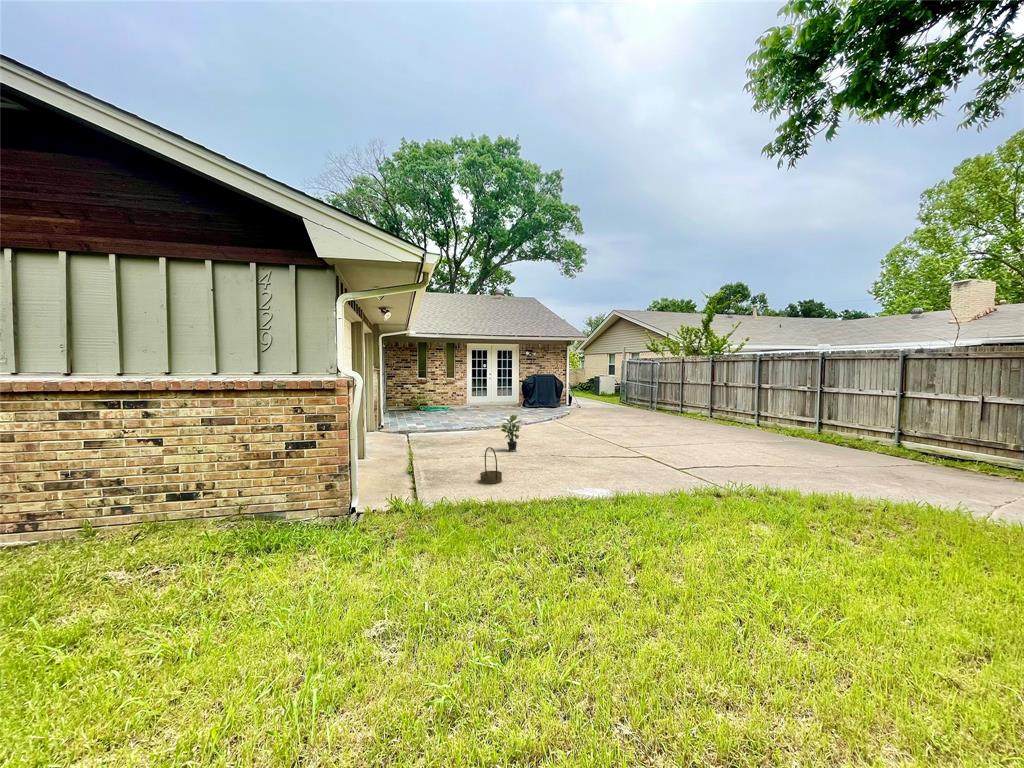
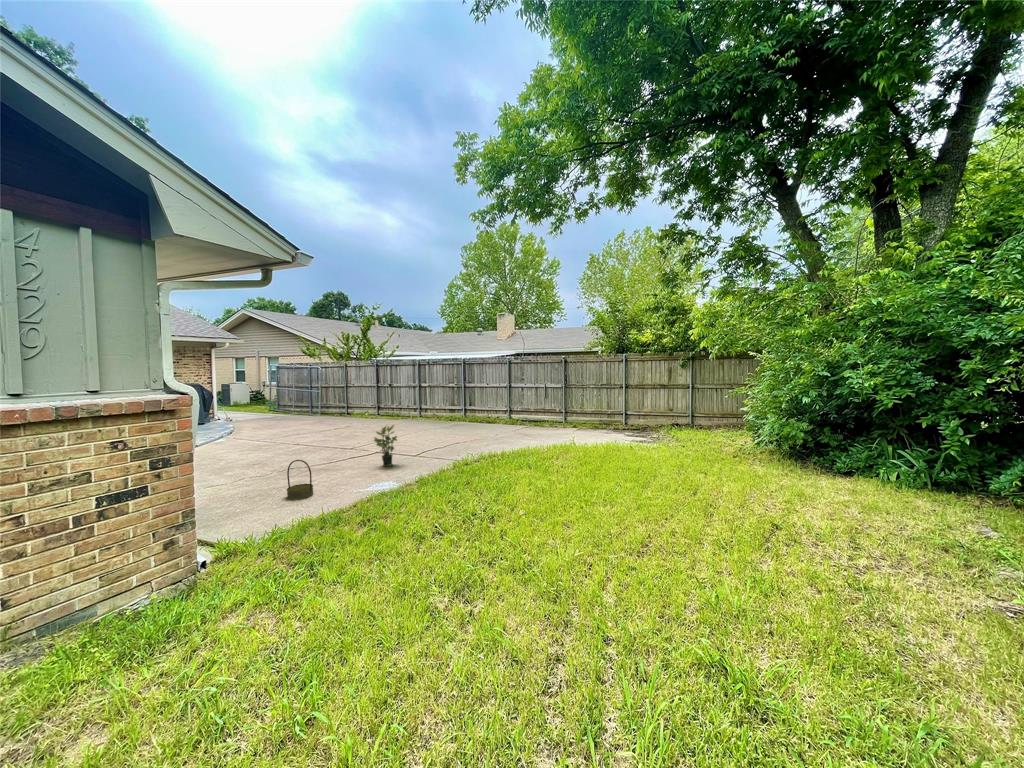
potted plant: present [501,414,521,452] -> present [374,425,397,466]

